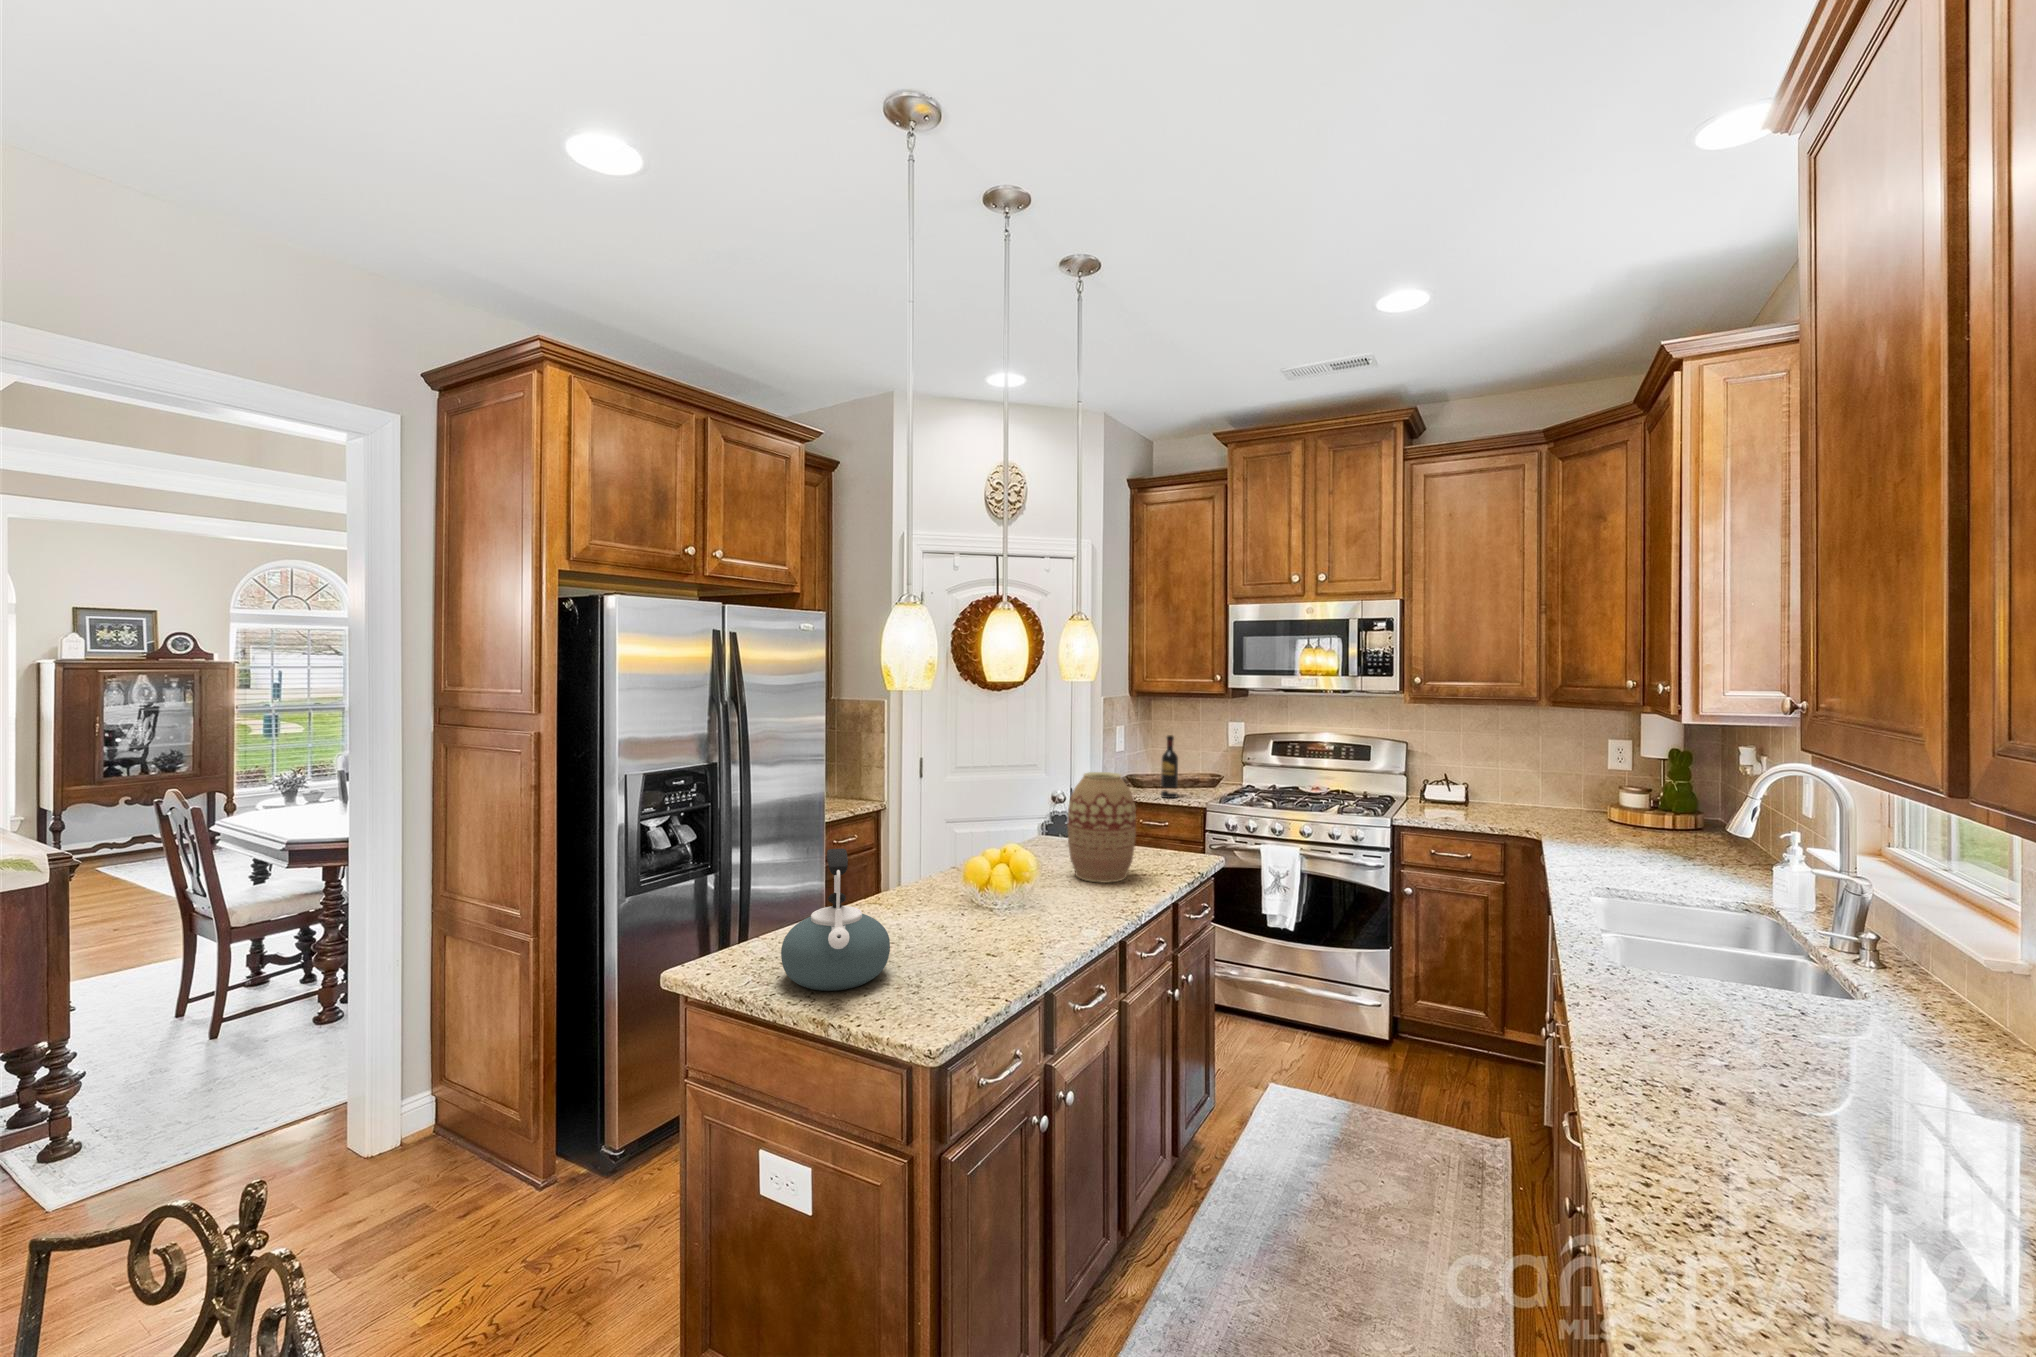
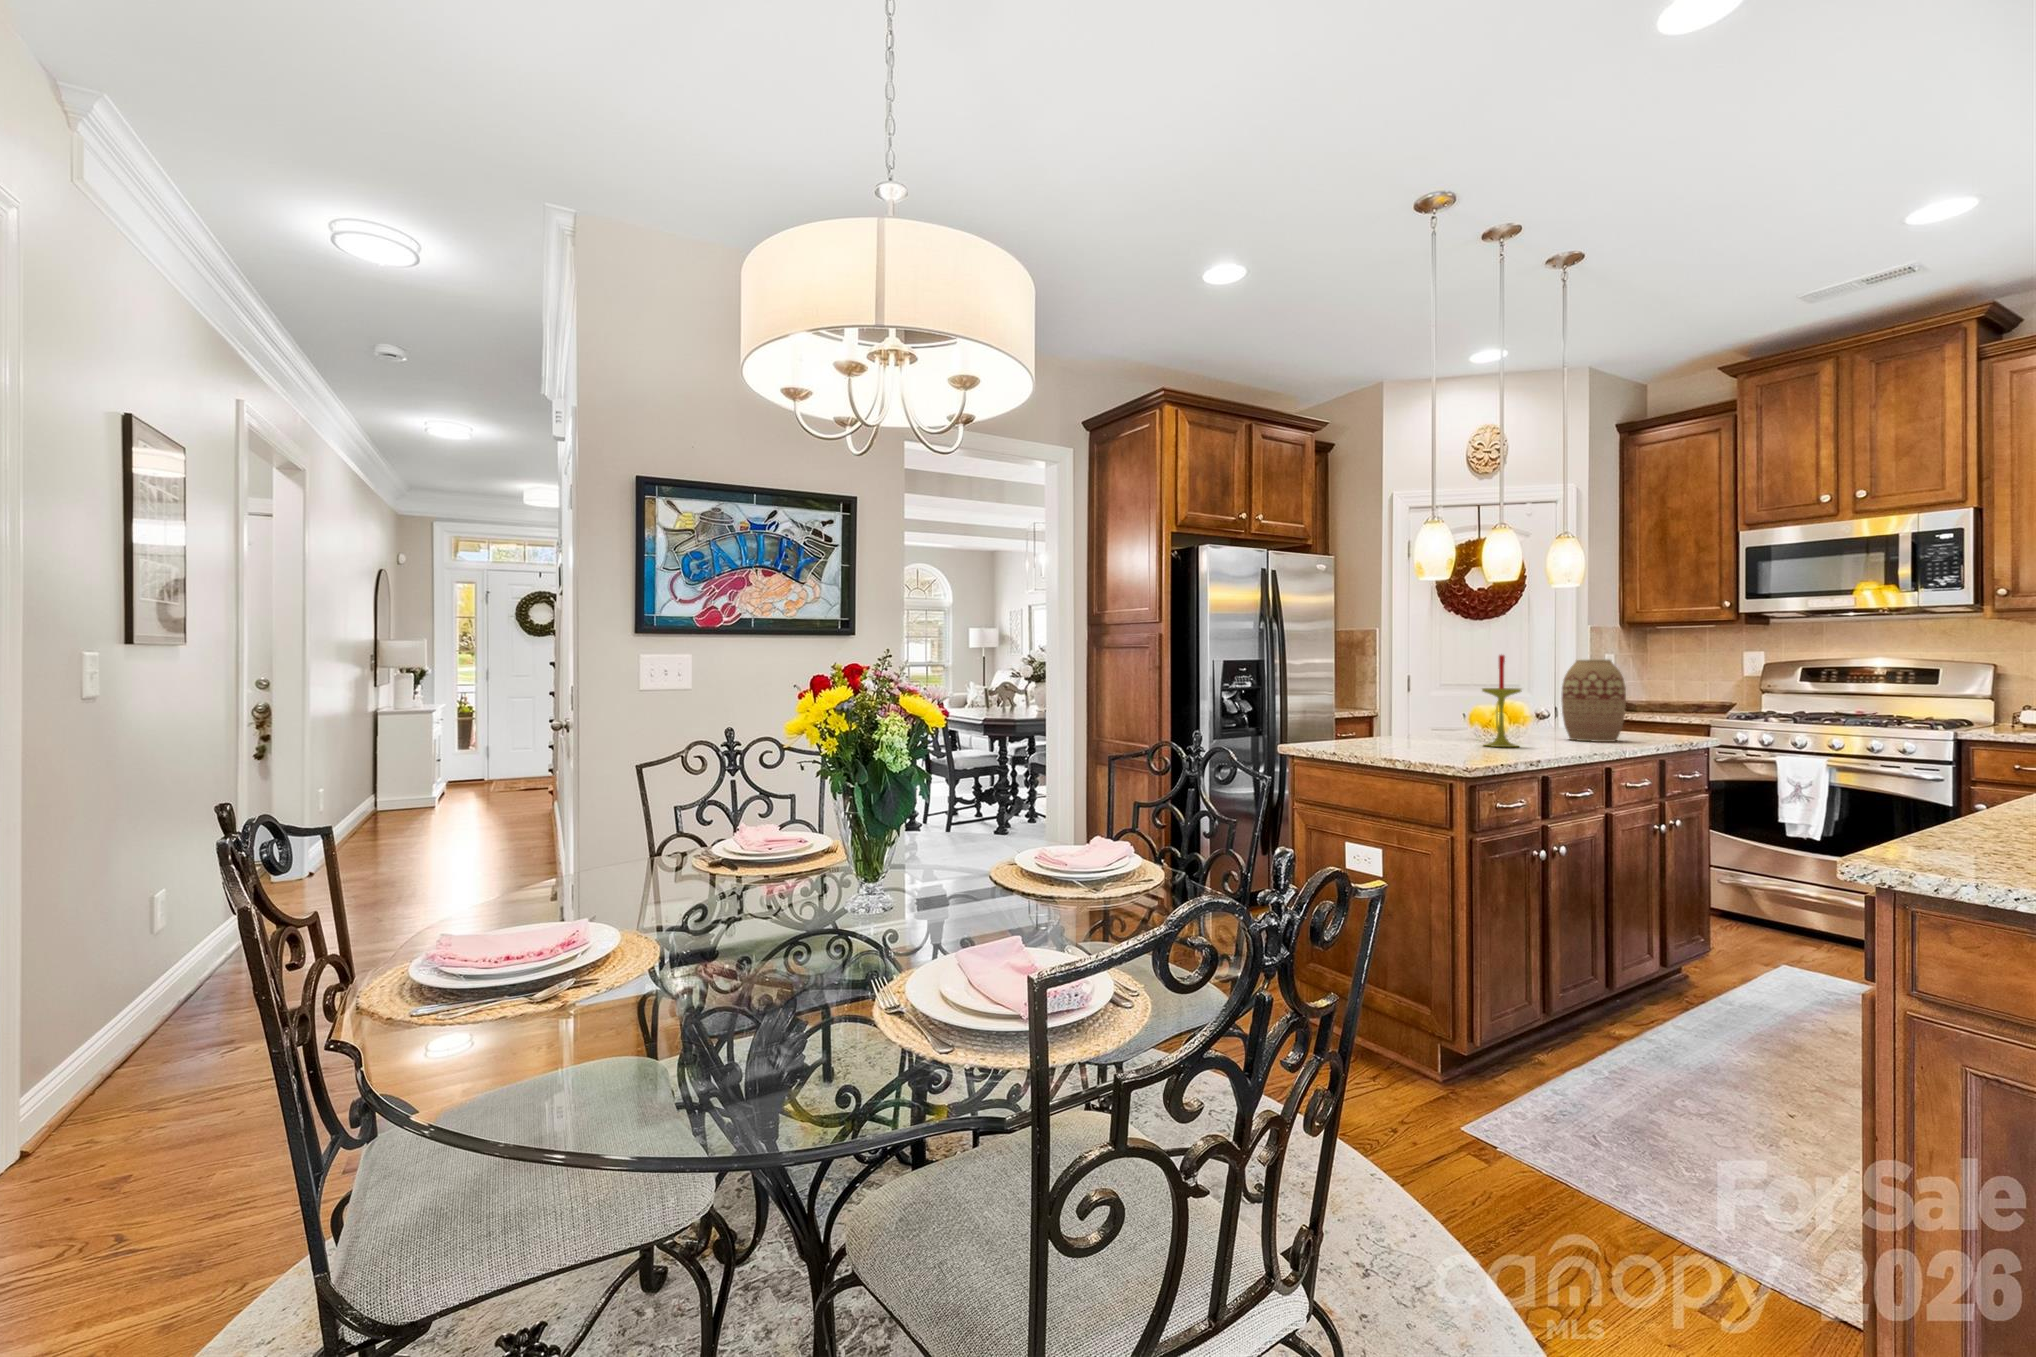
wine bottle: present [1161,735,1178,798] -> none [1663,664,1683,724]
candle: none [964,791,1017,934] -> present [1482,655,1521,747]
kettle: present [781,849,890,991] -> none [1367,675,1437,751]

